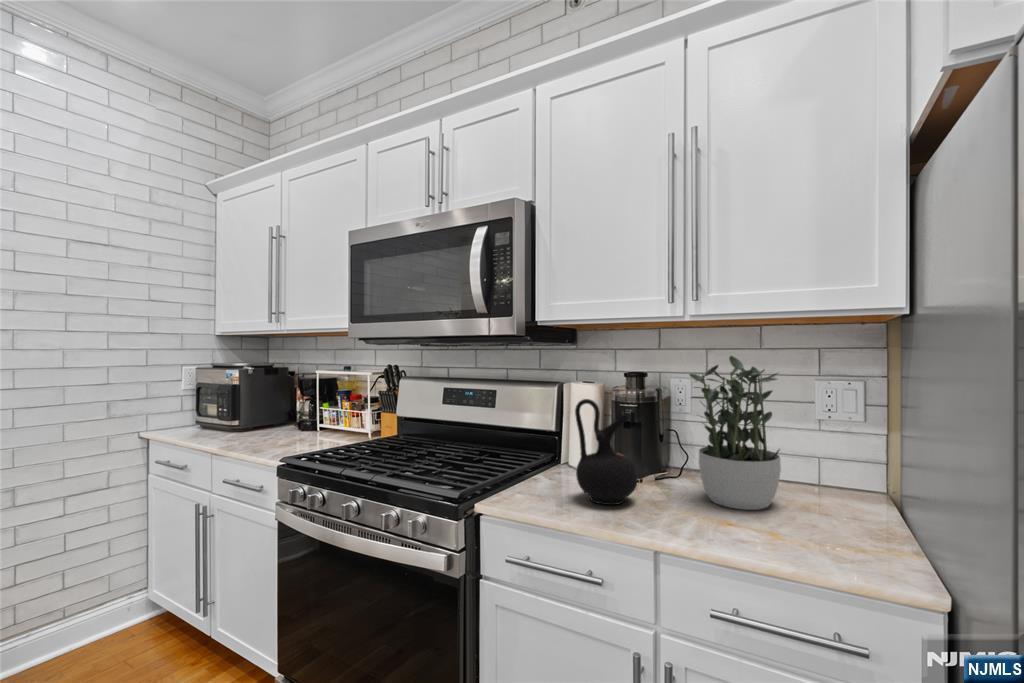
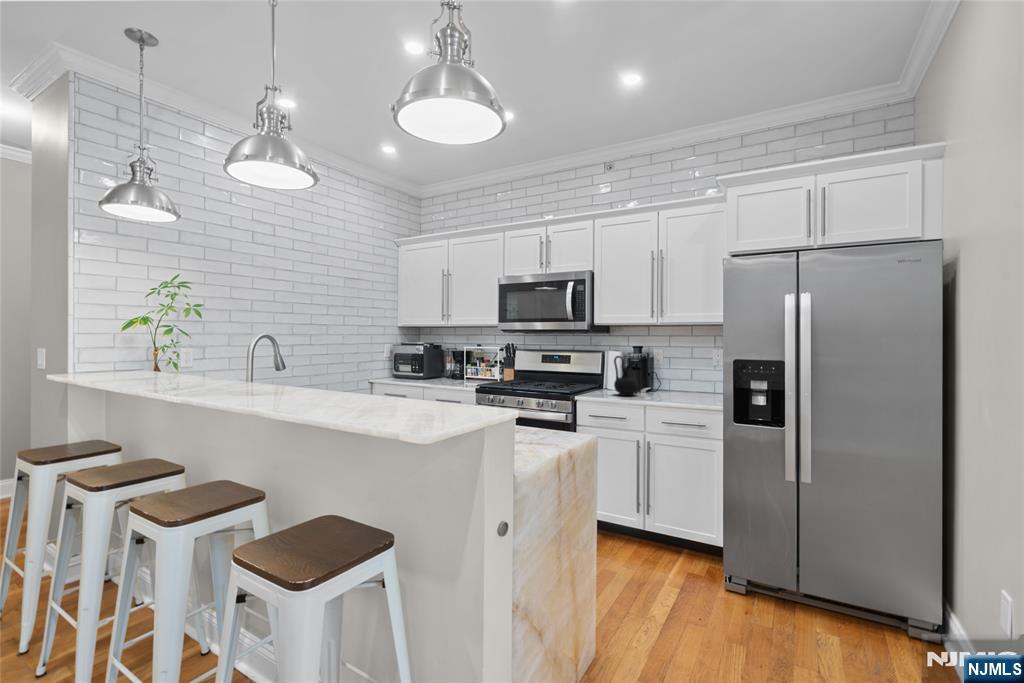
potted plant: present [689,356,781,510] -> none [659,339,694,397]

